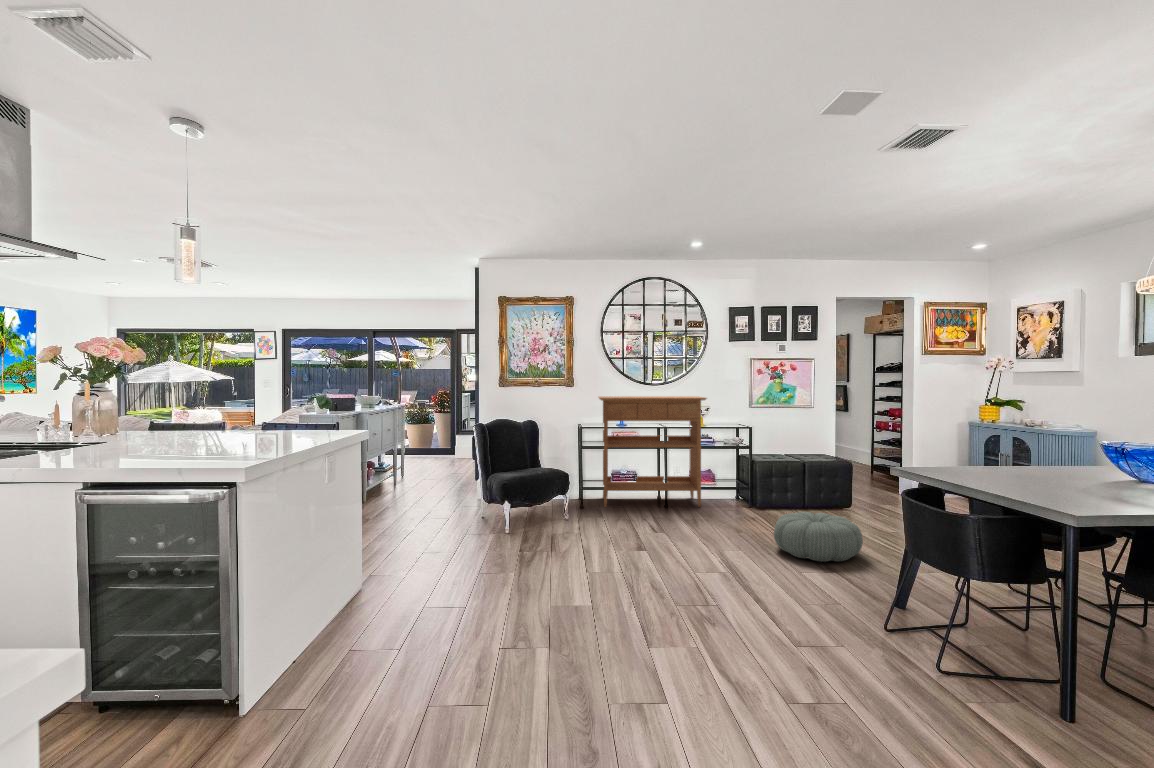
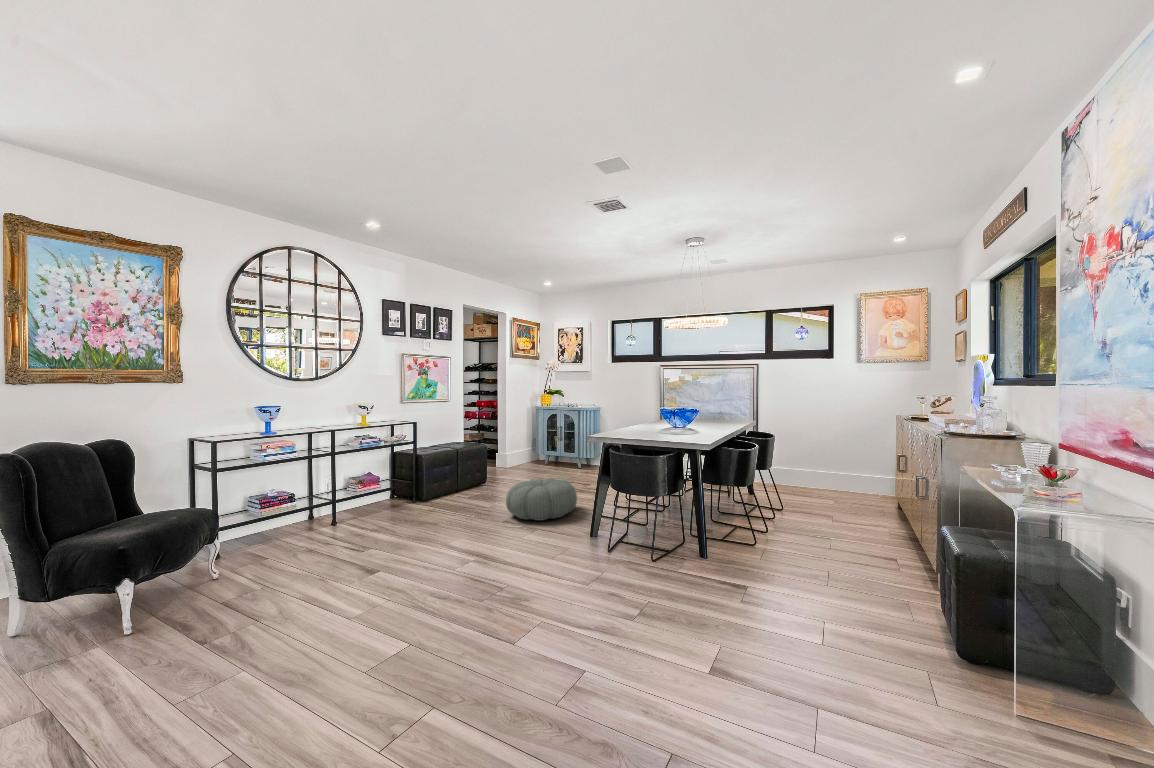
console table: present [599,396,707,507] -> none [224,391,386,543]

